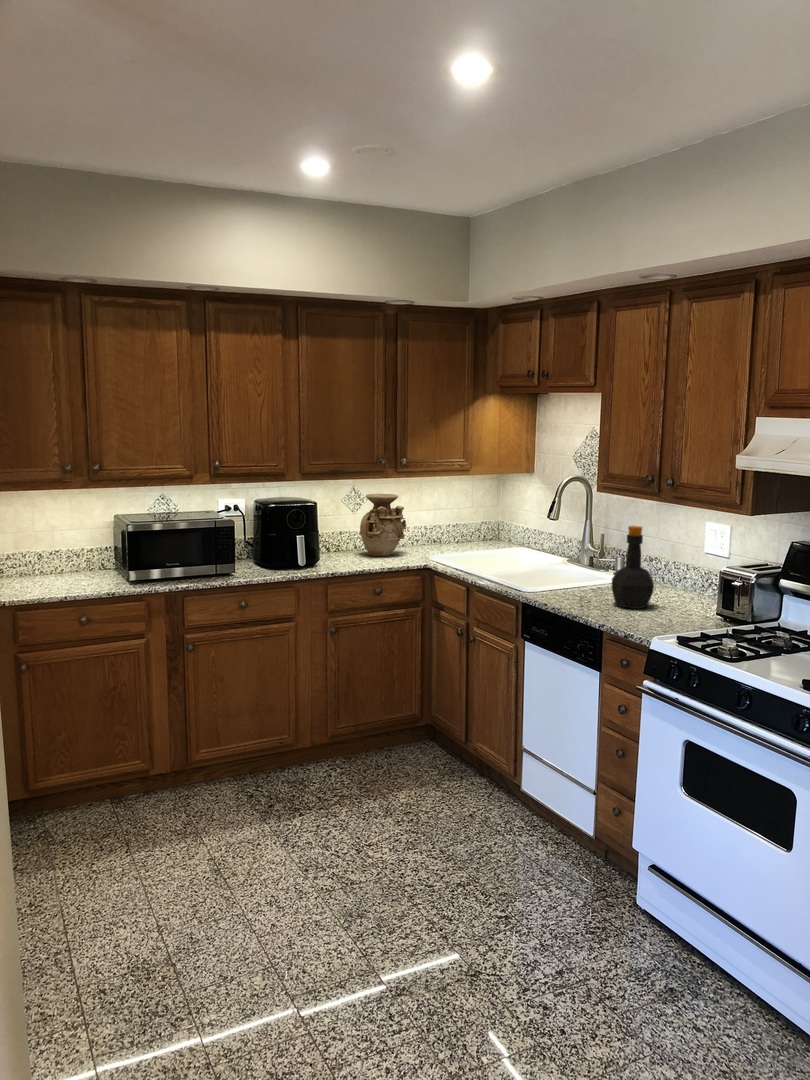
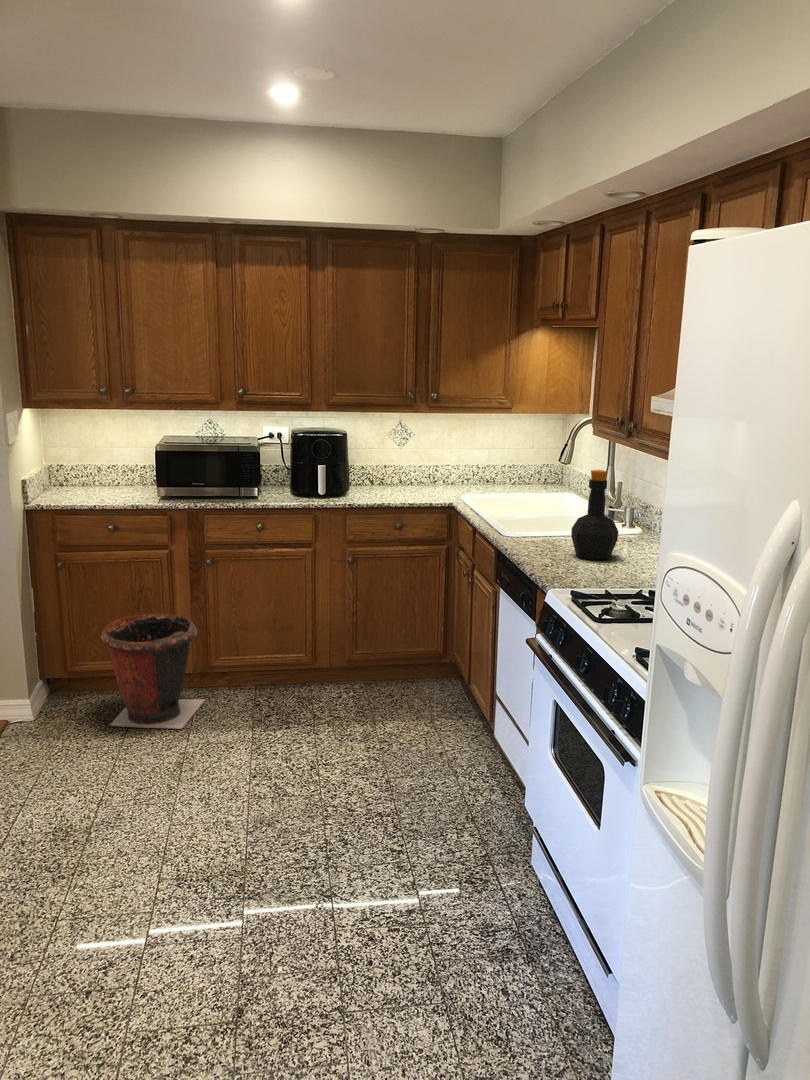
vase: present [359,494,406,556] -> none [396,428,446,491]
waste bin: none [88,707,196,844] -> present [101,614,205,729]

